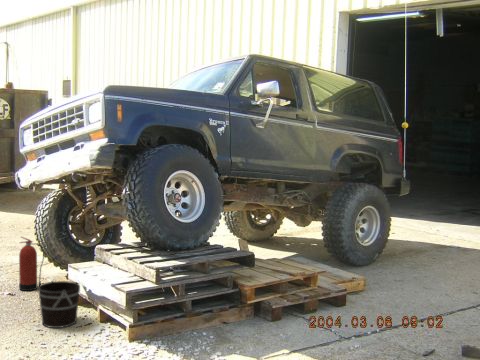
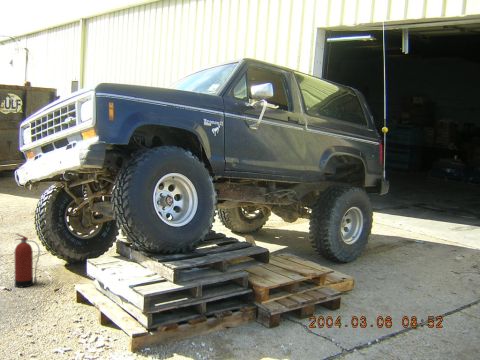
bucket: present [38,281,80,328] -> none [23,280,69,332]

